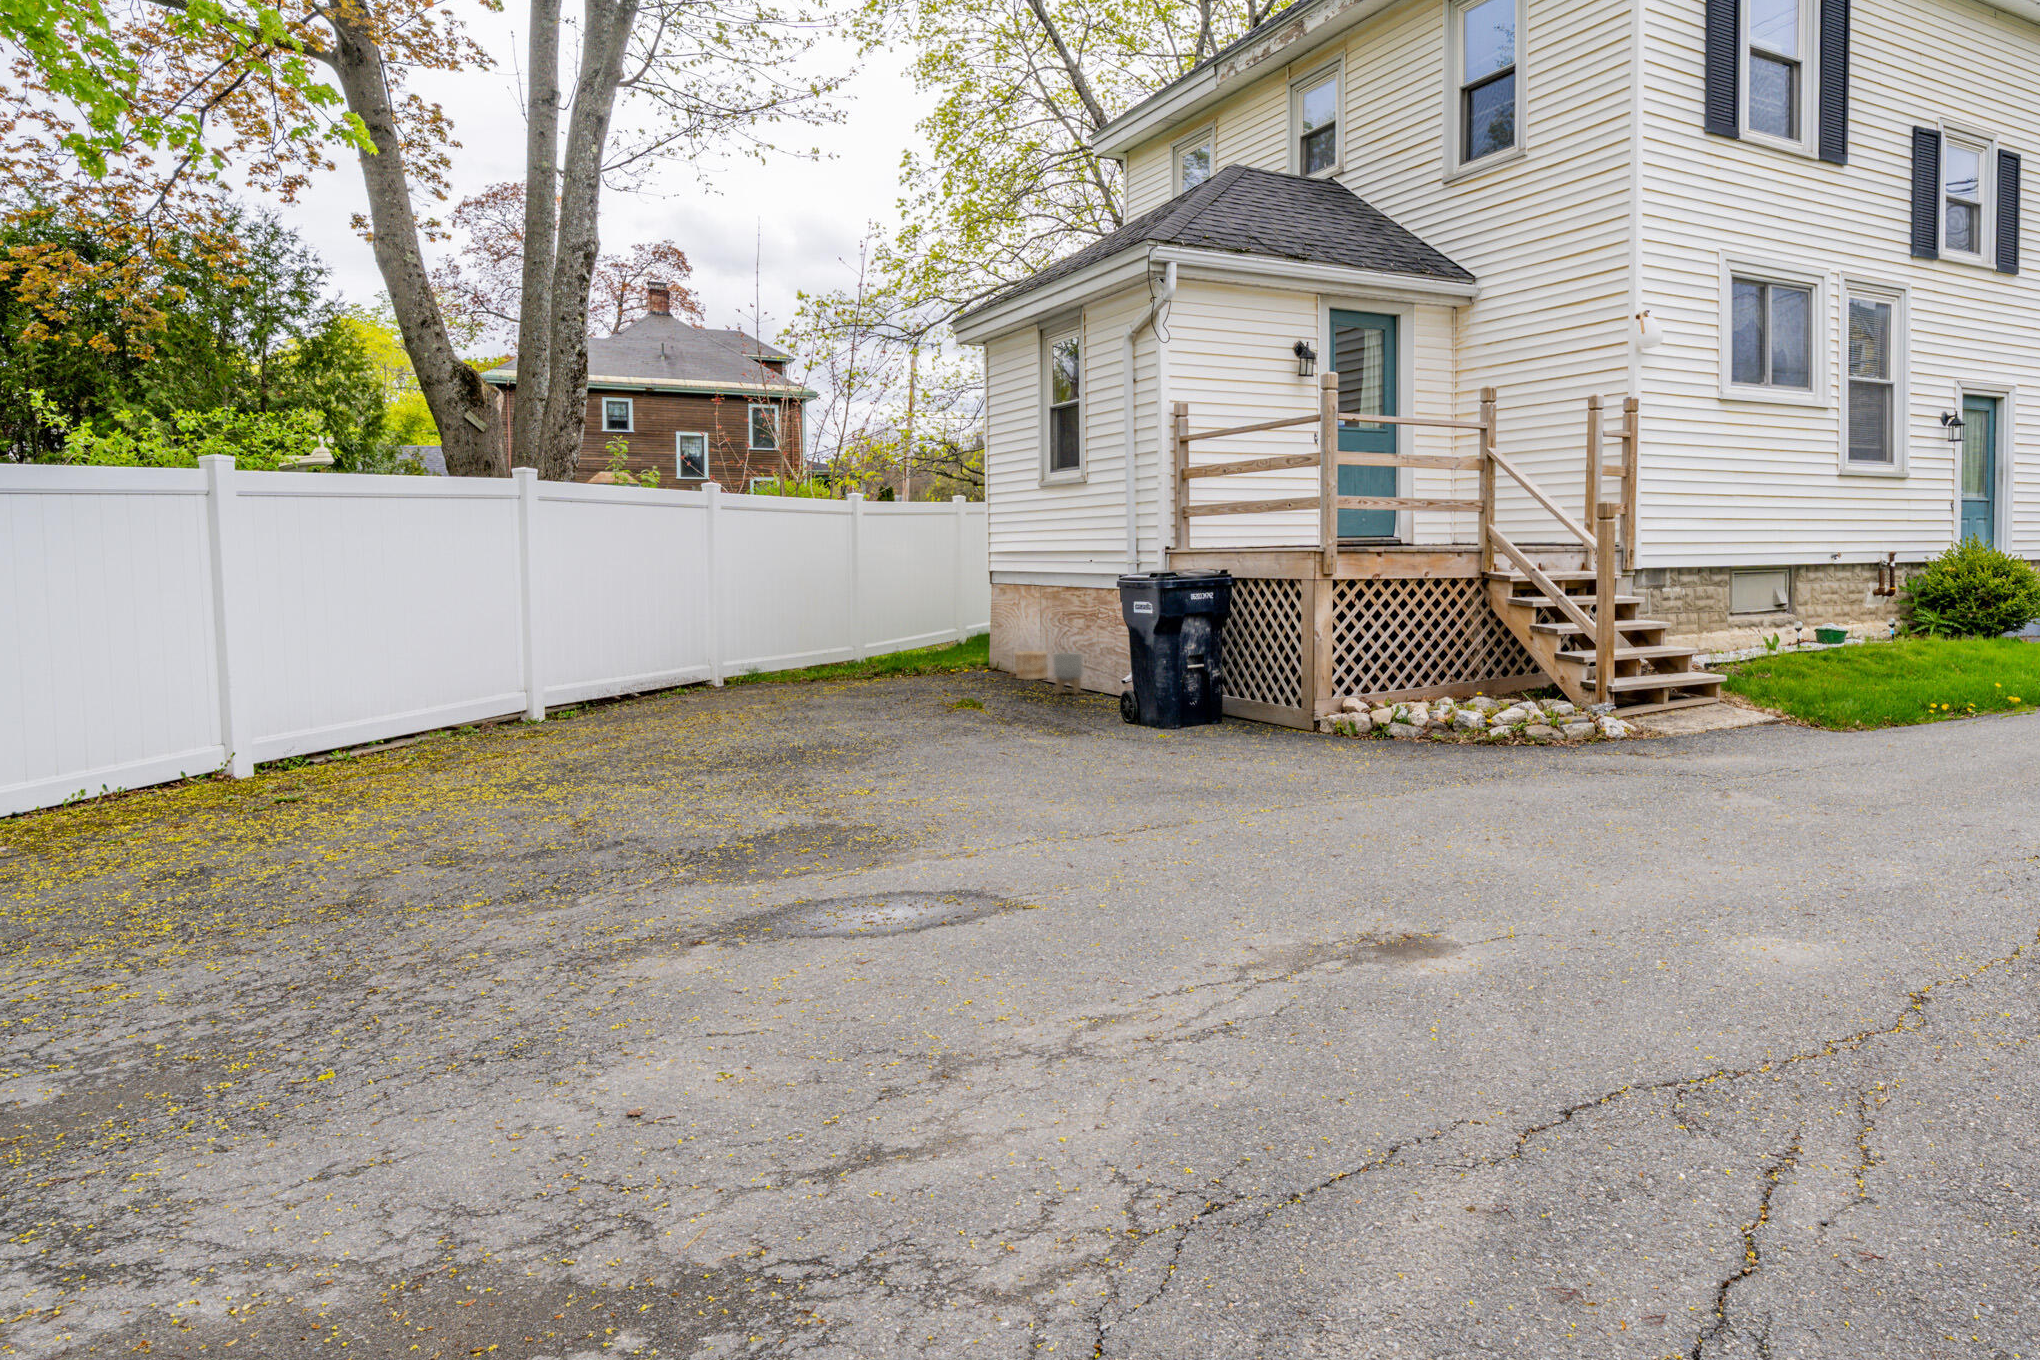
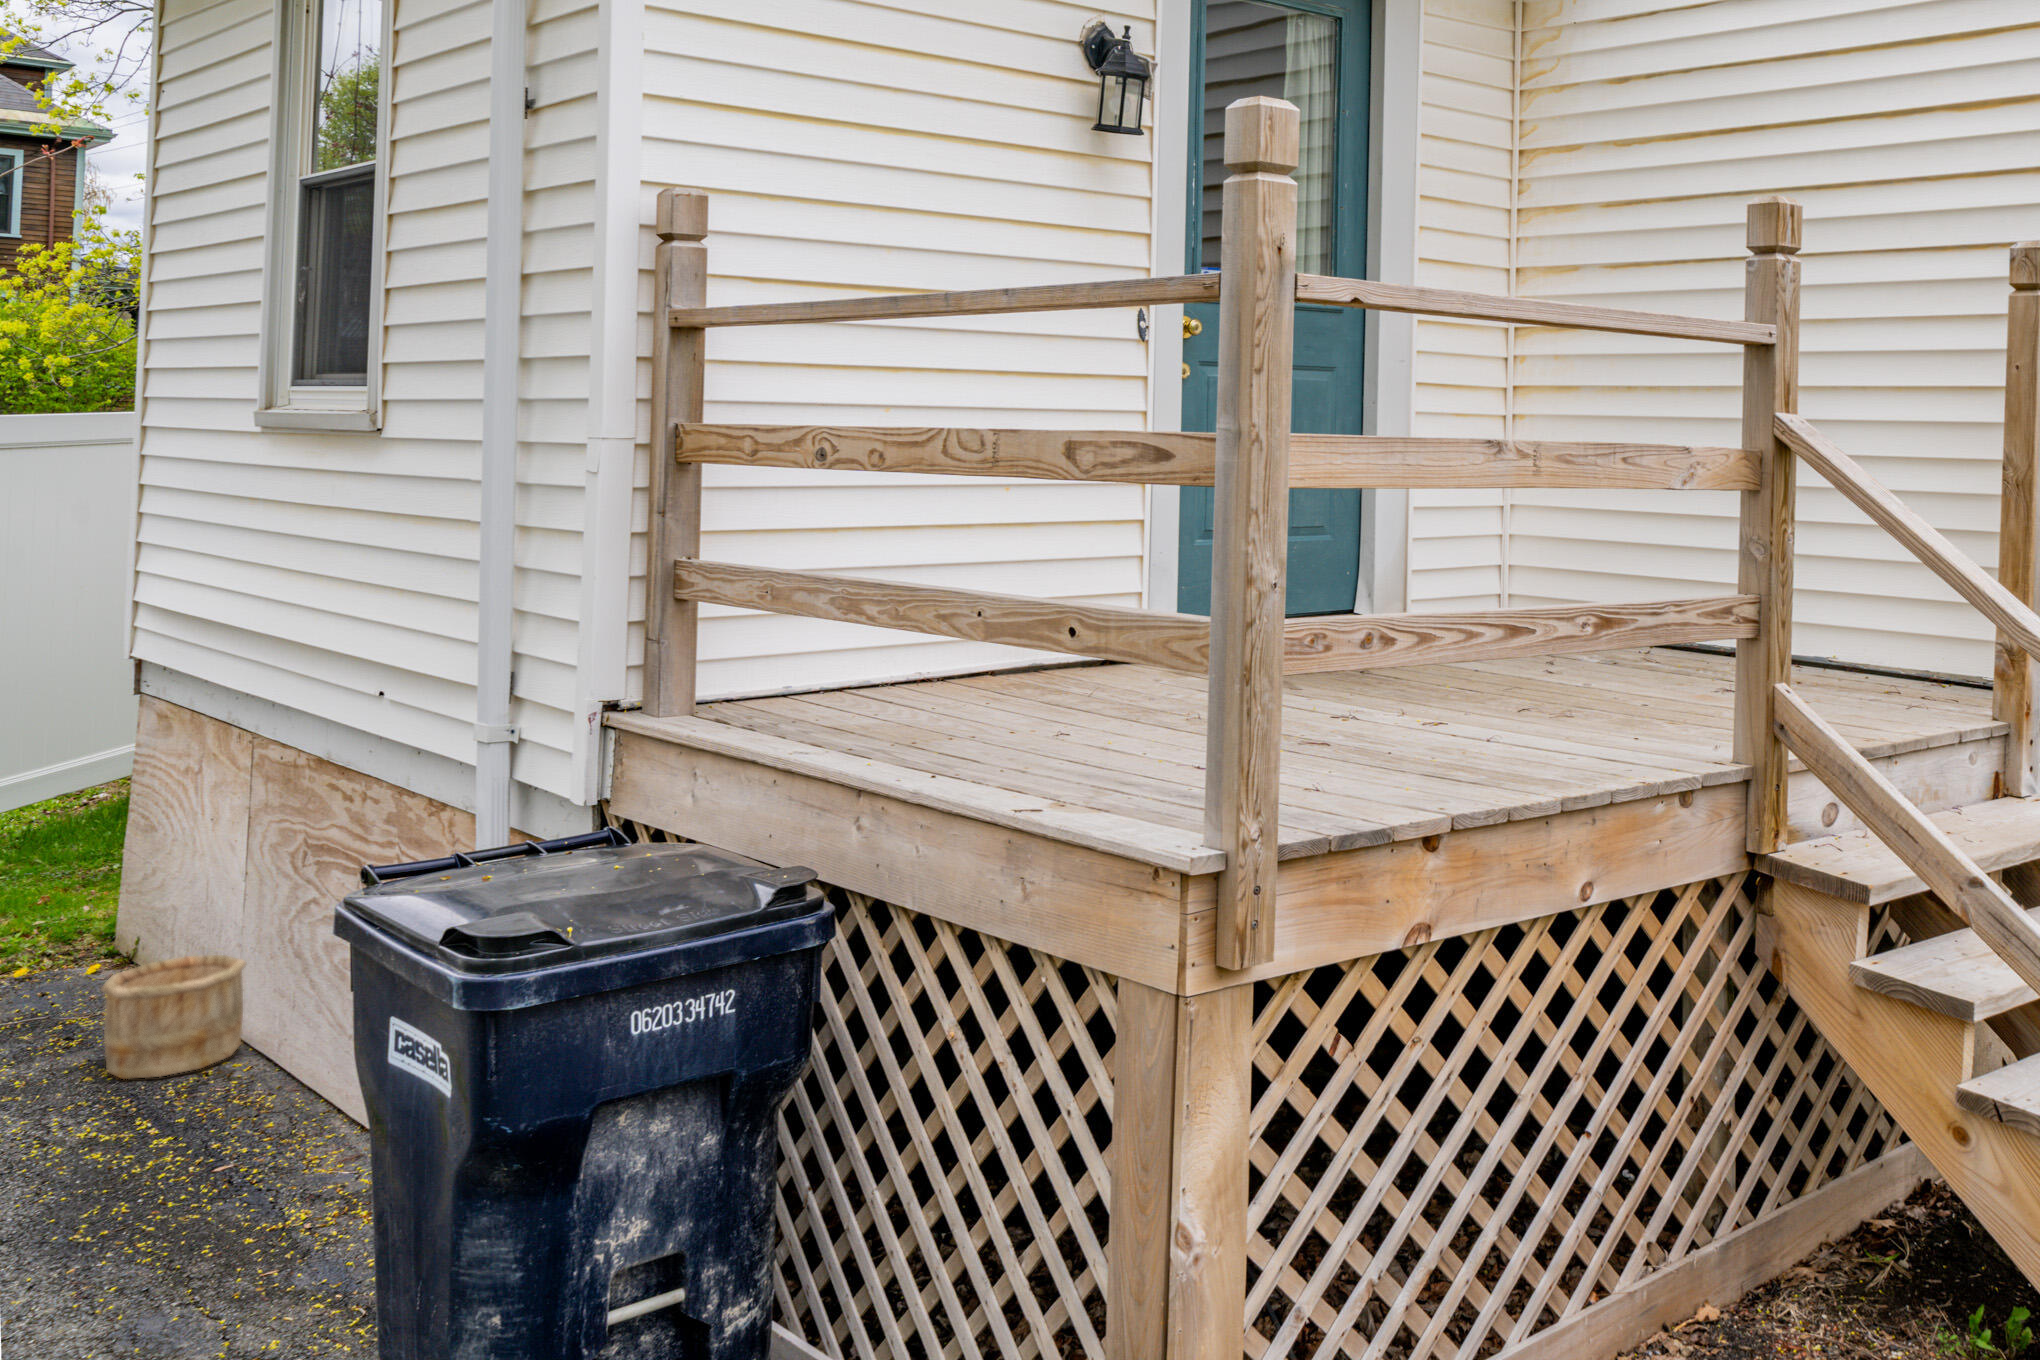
planter: present [1054,653,1083,694] -> none [107,1100,247,1298]

